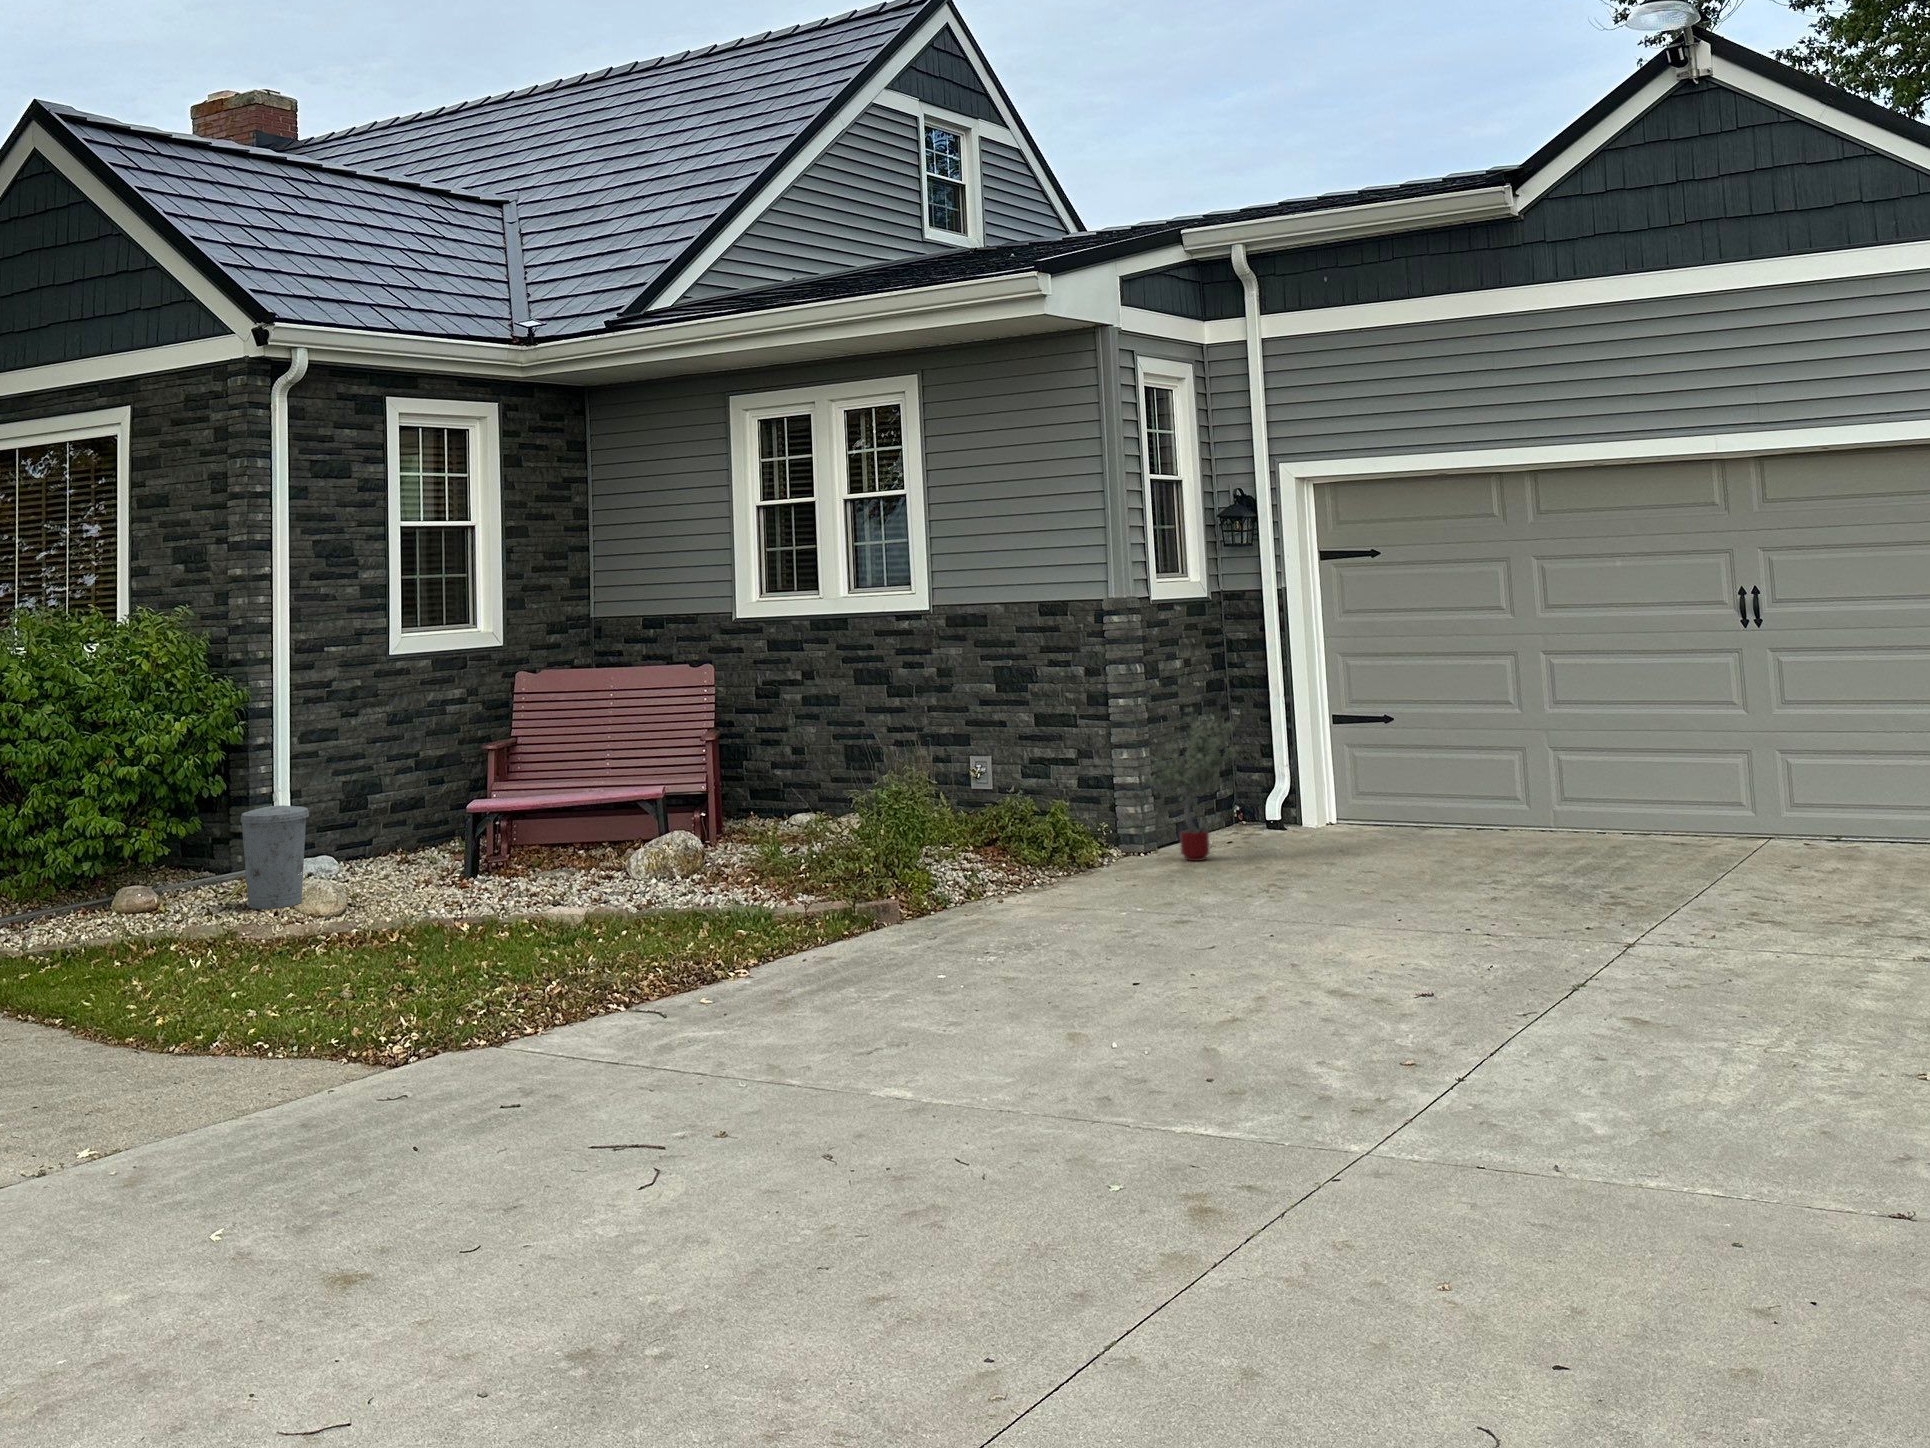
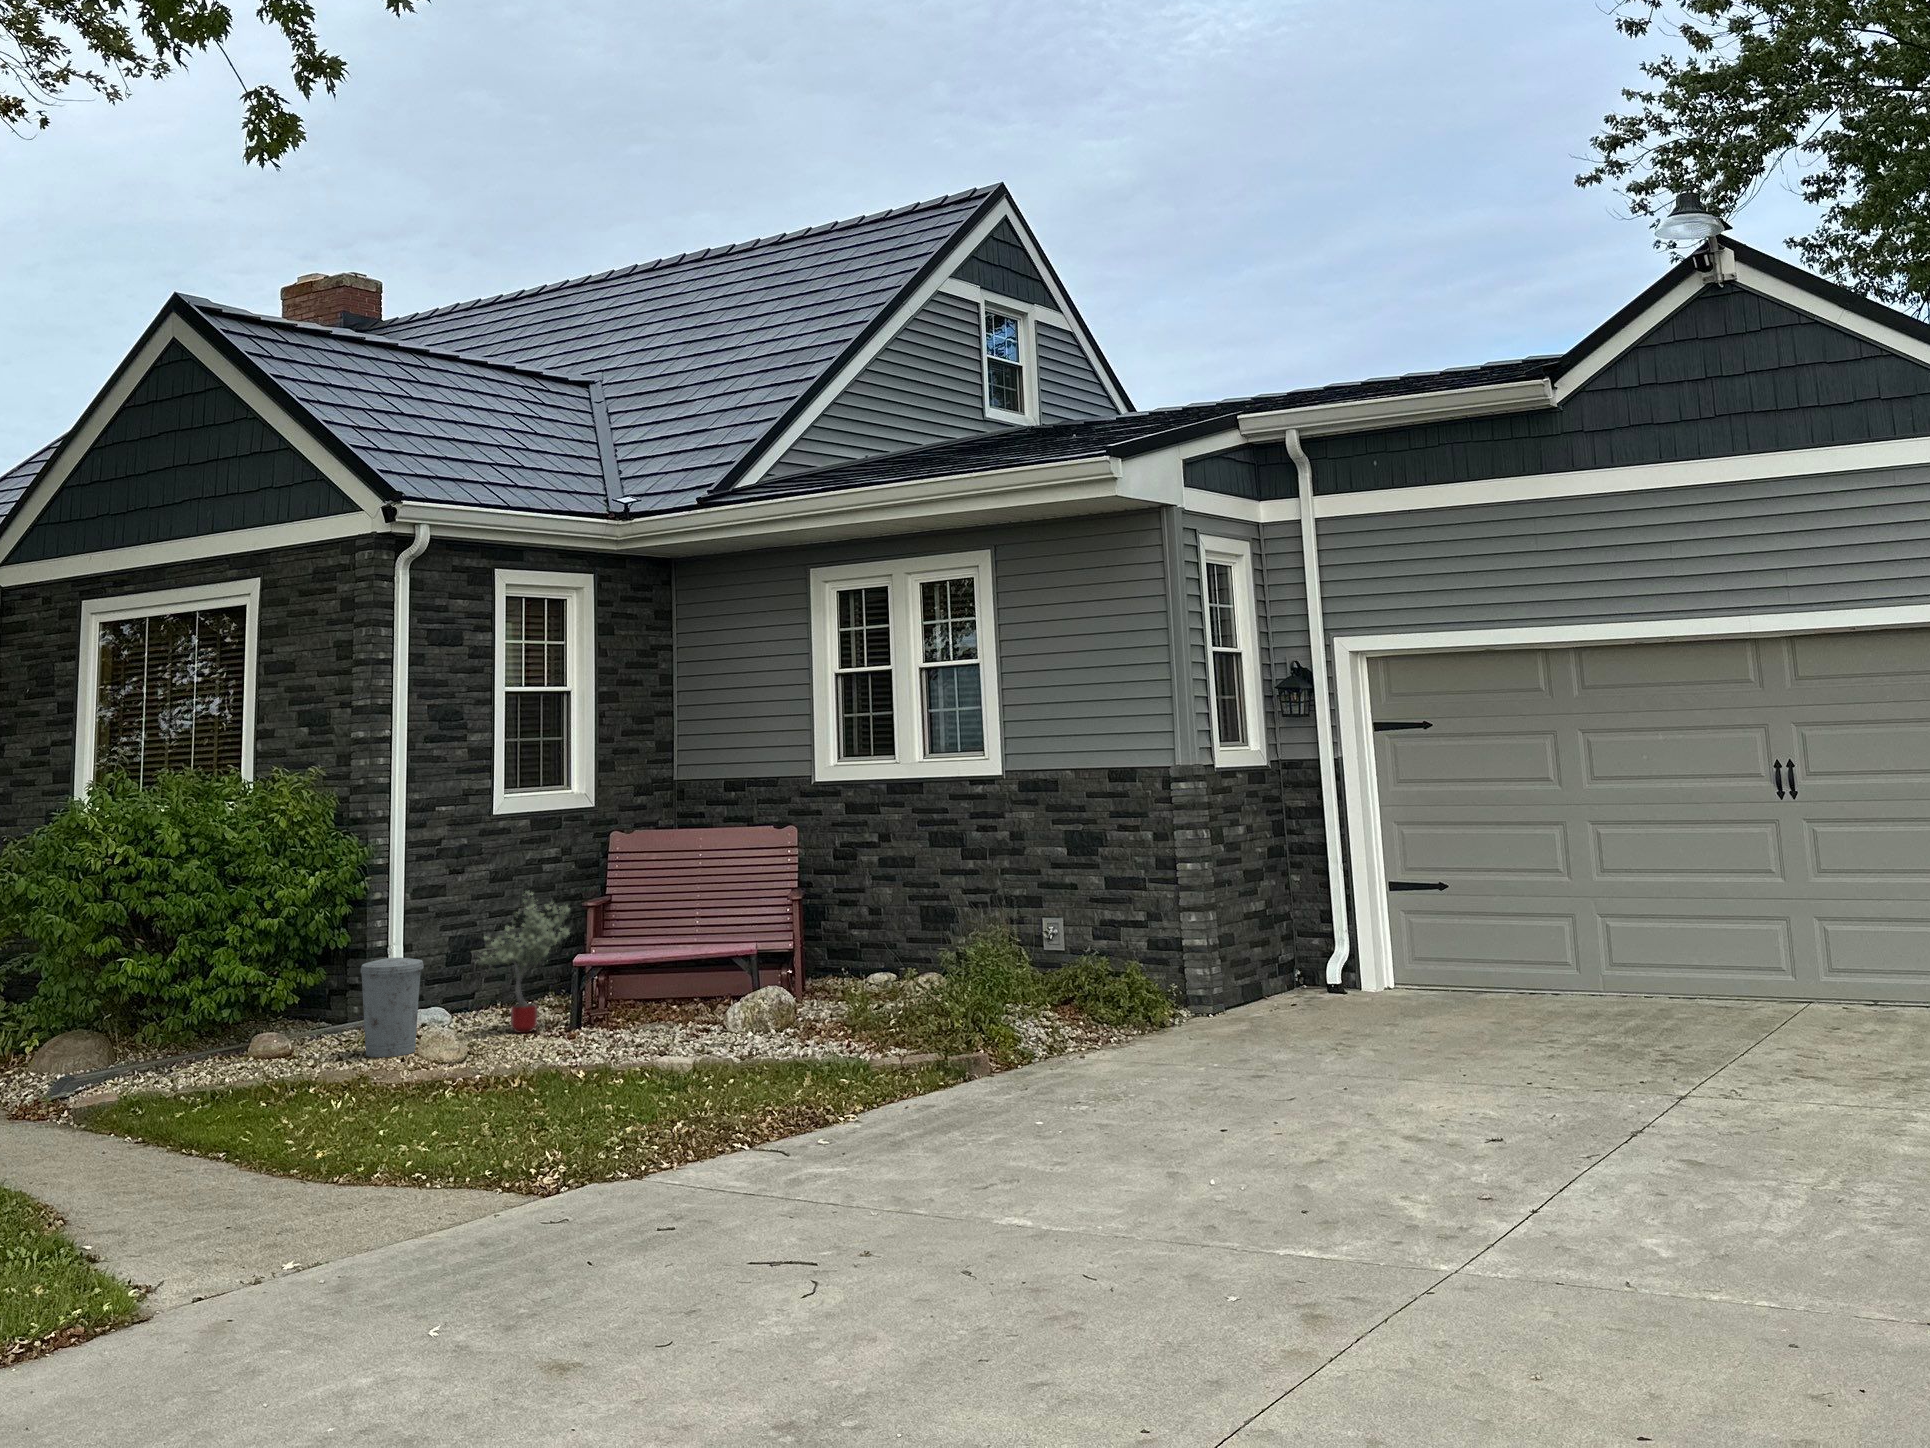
potted tree: present [1144,707,1236,861] -> present [478,891,570,1033]

